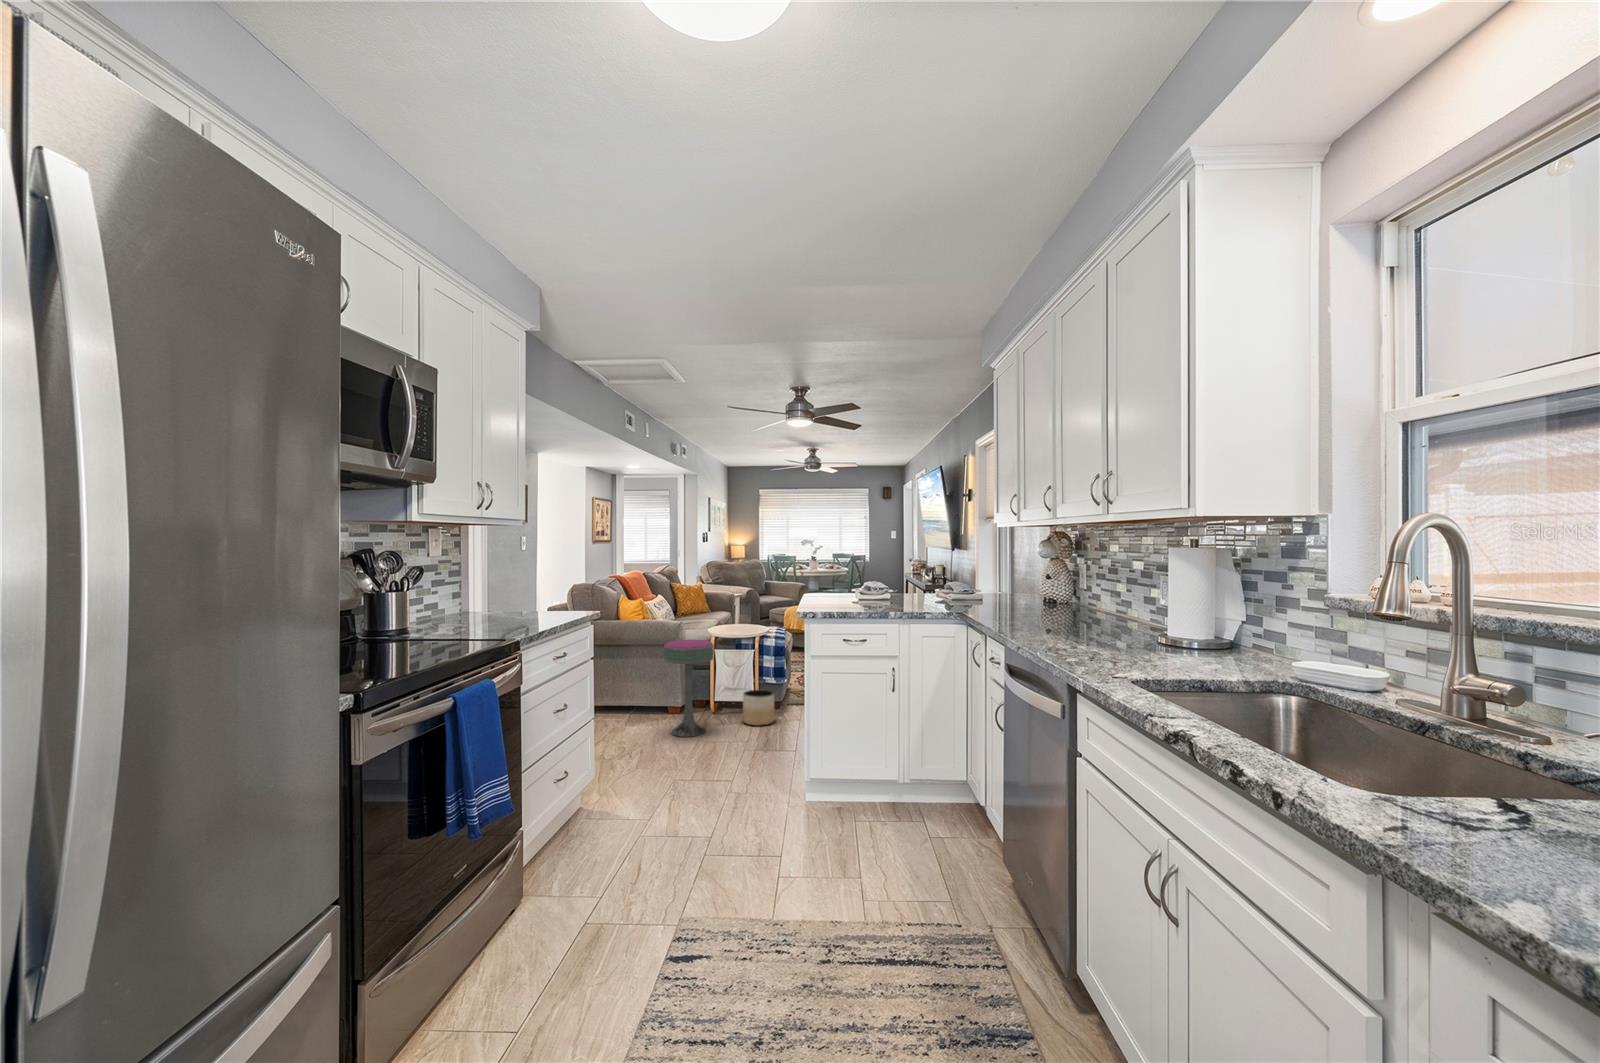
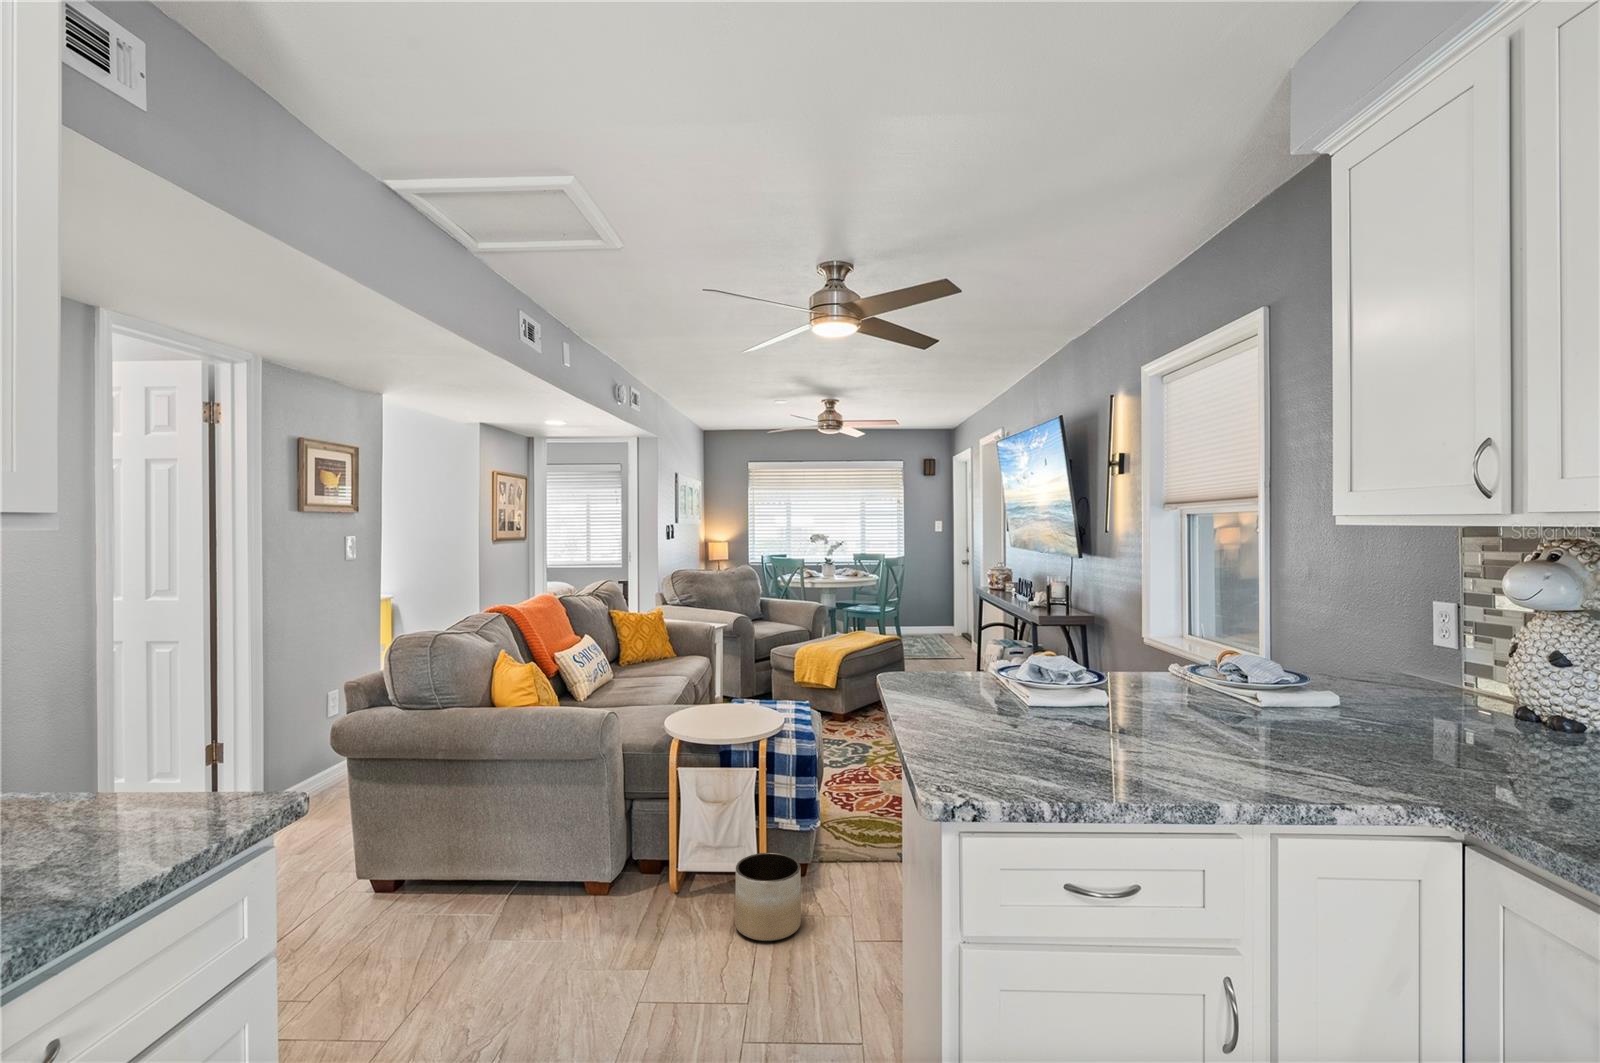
bar stool: present [664,640,713,737] -> none [563,761,672,989]

